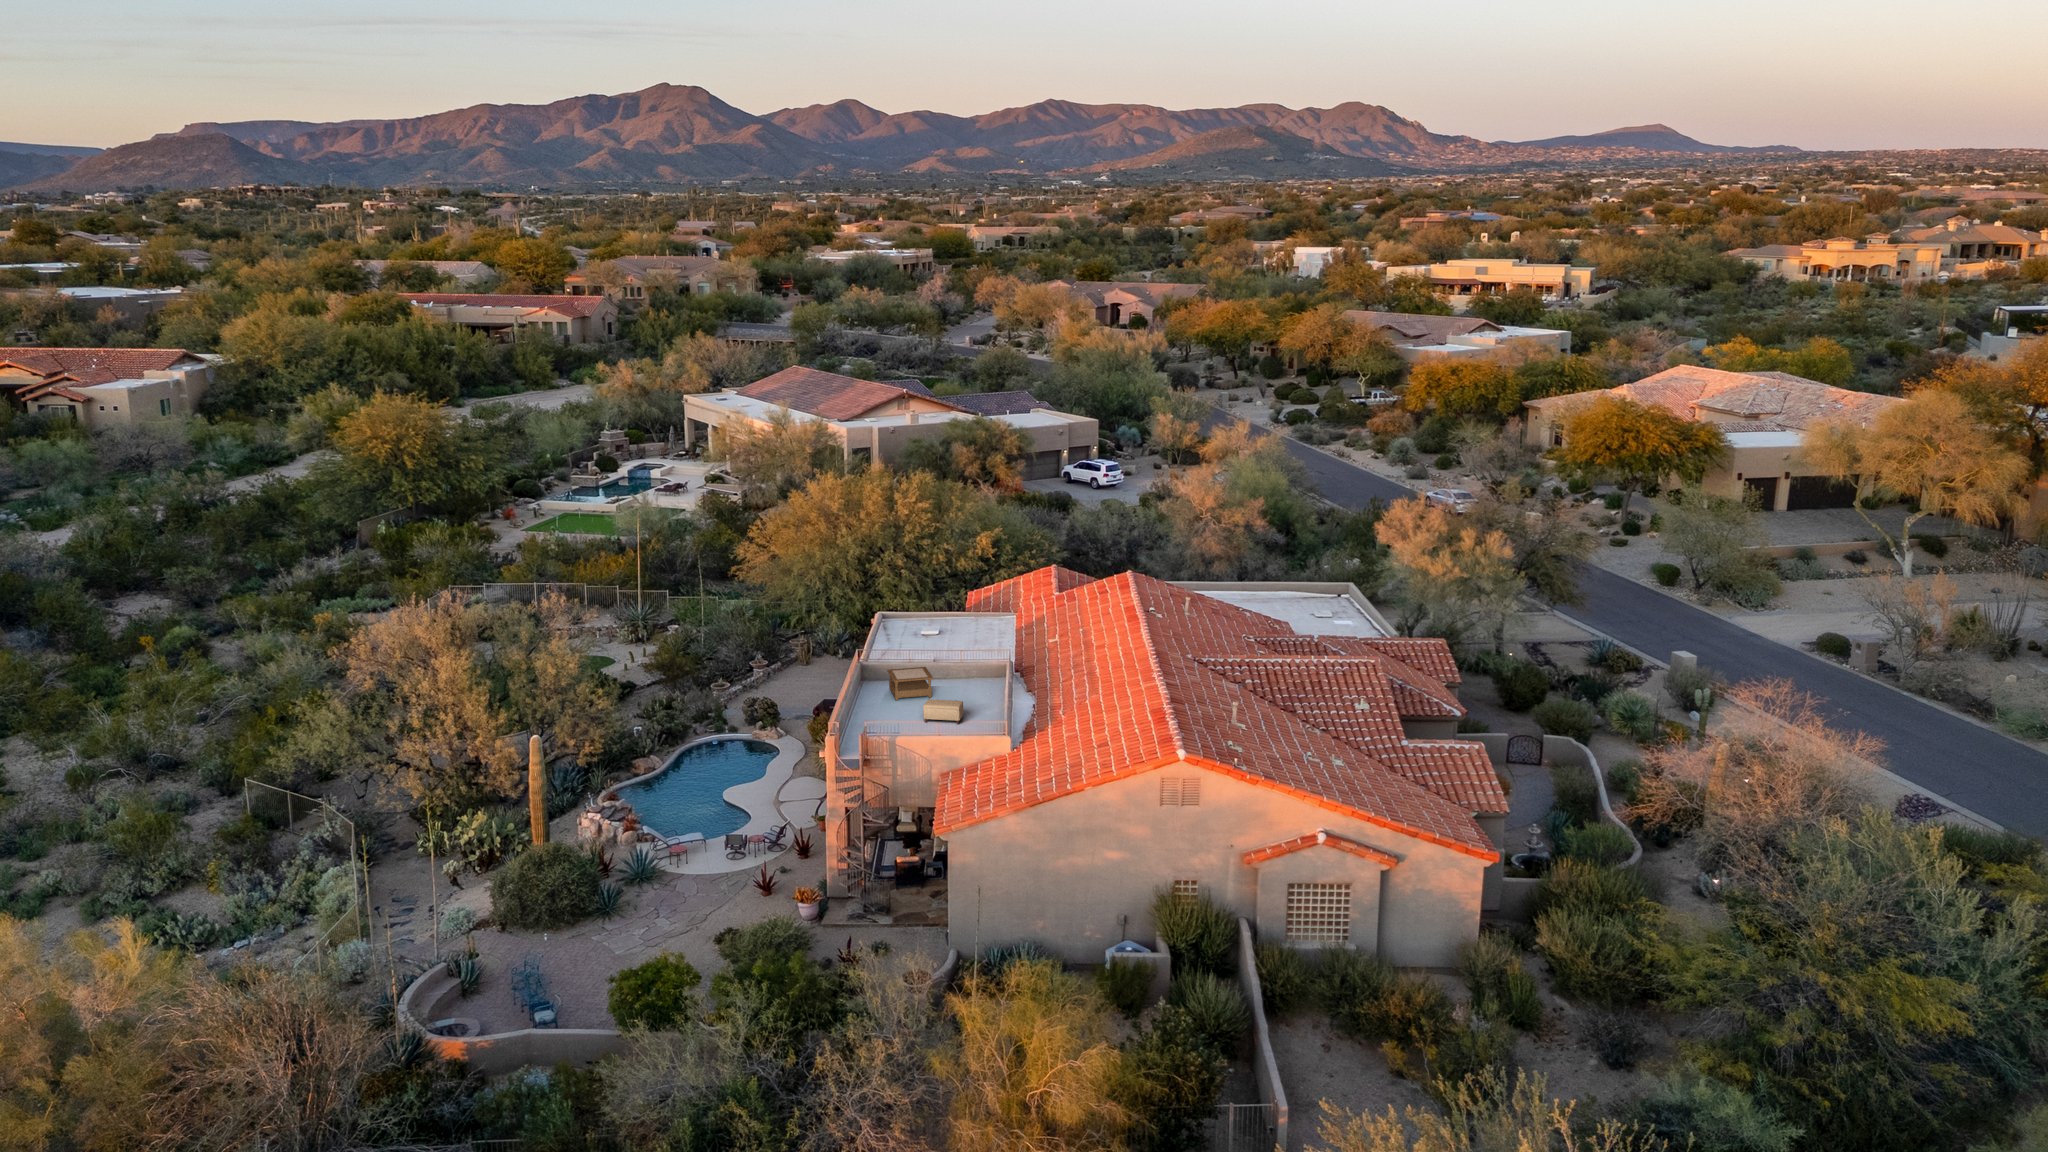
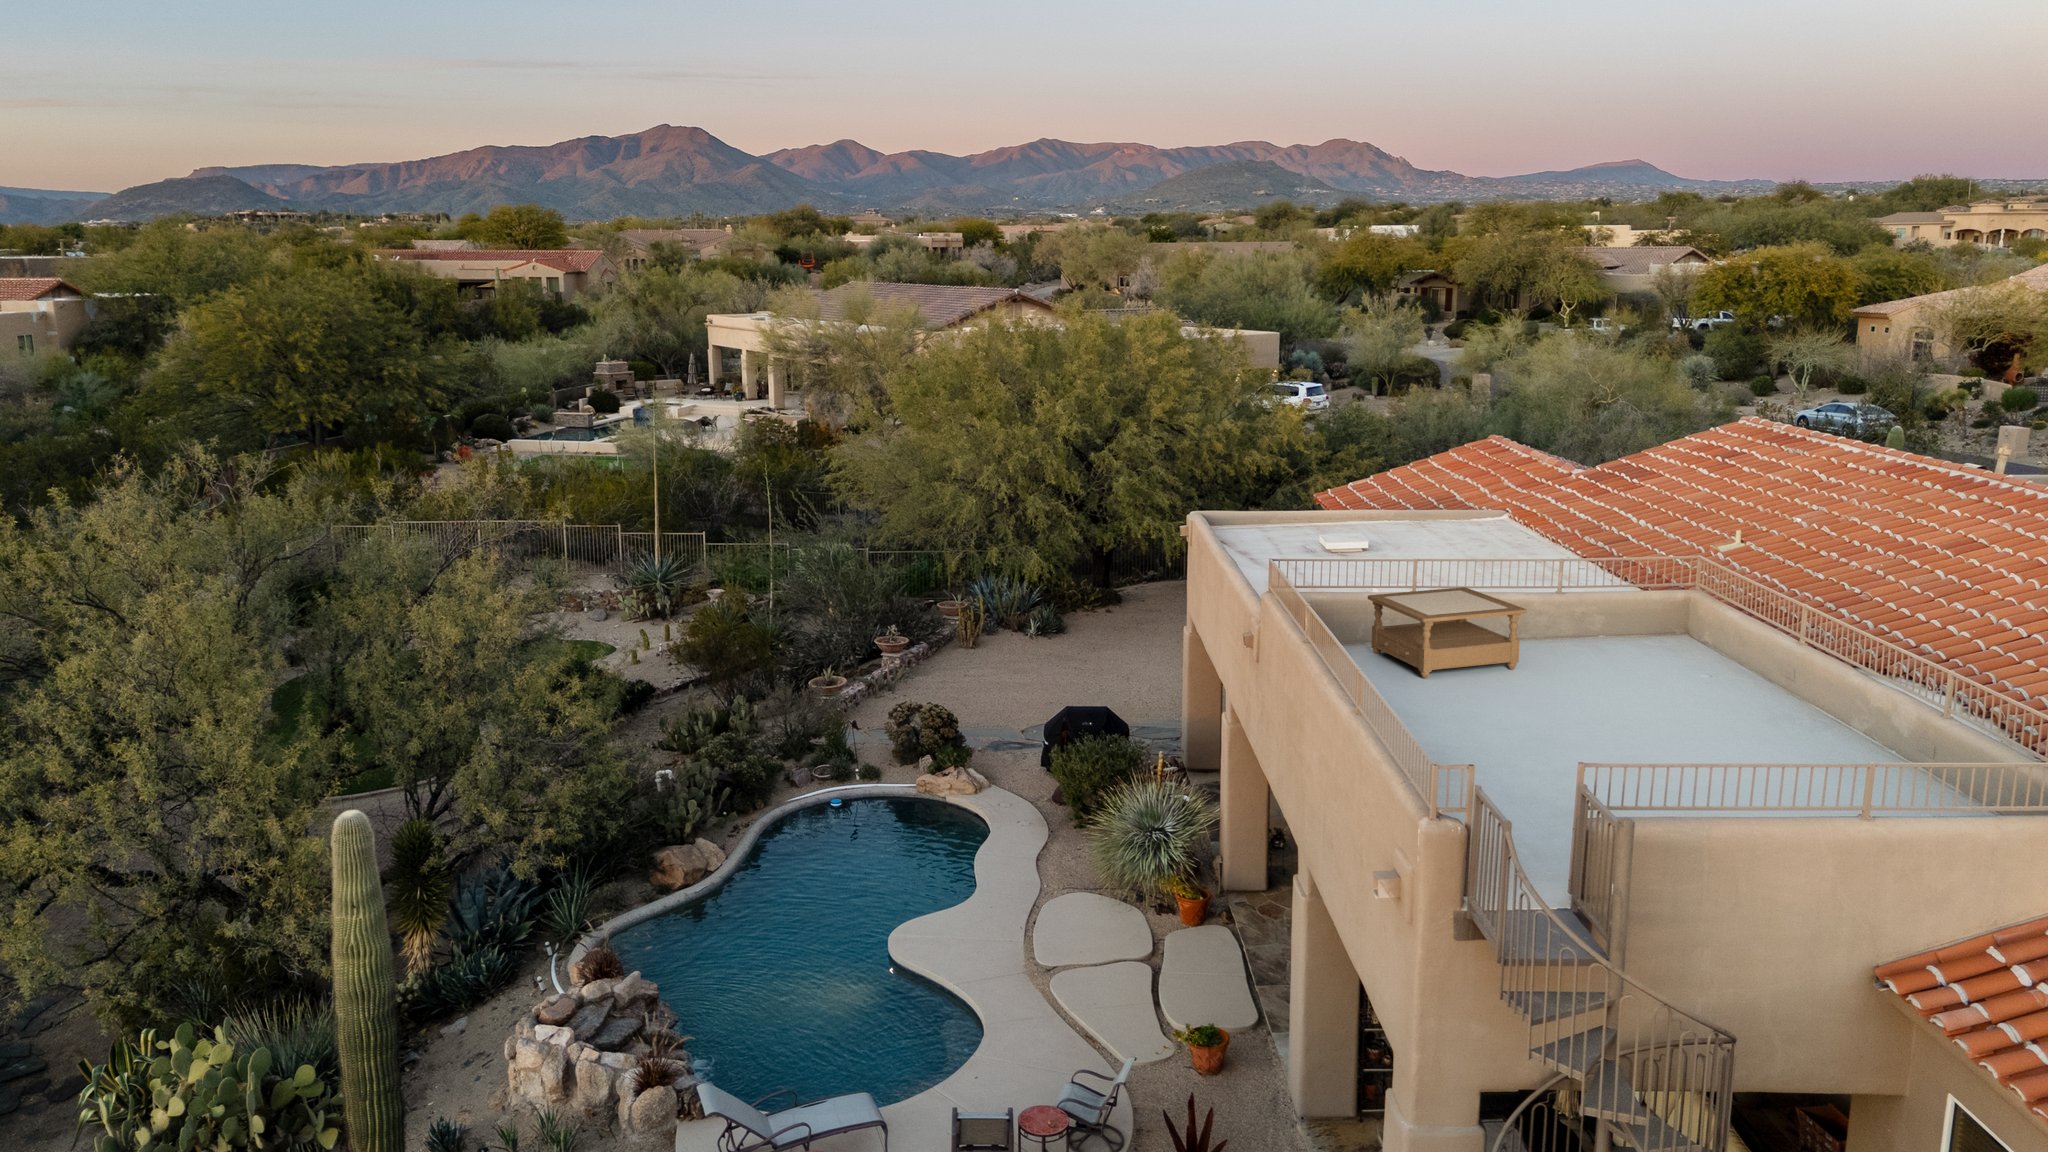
ottoman: present [923,699,963,724] -> none [1575,665,1715,740]

